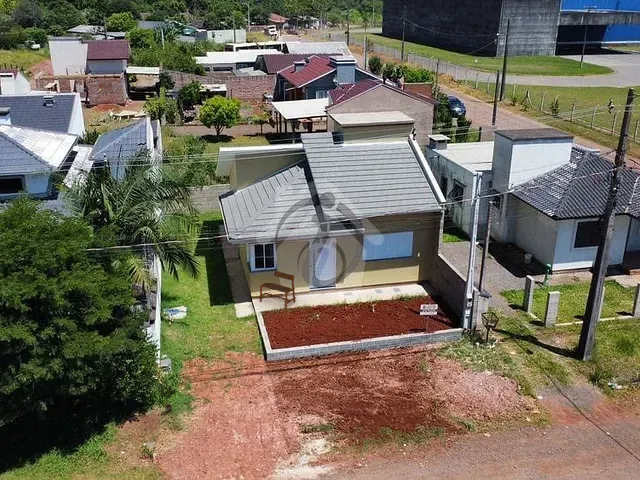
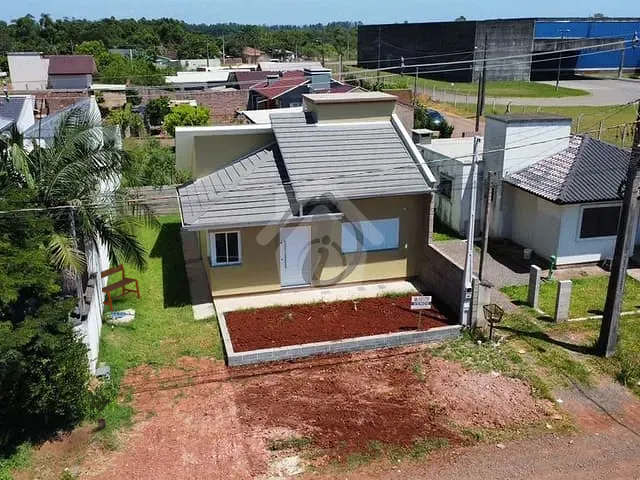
bench: present [260,270,296,309] -> present [101,264,140,311]

